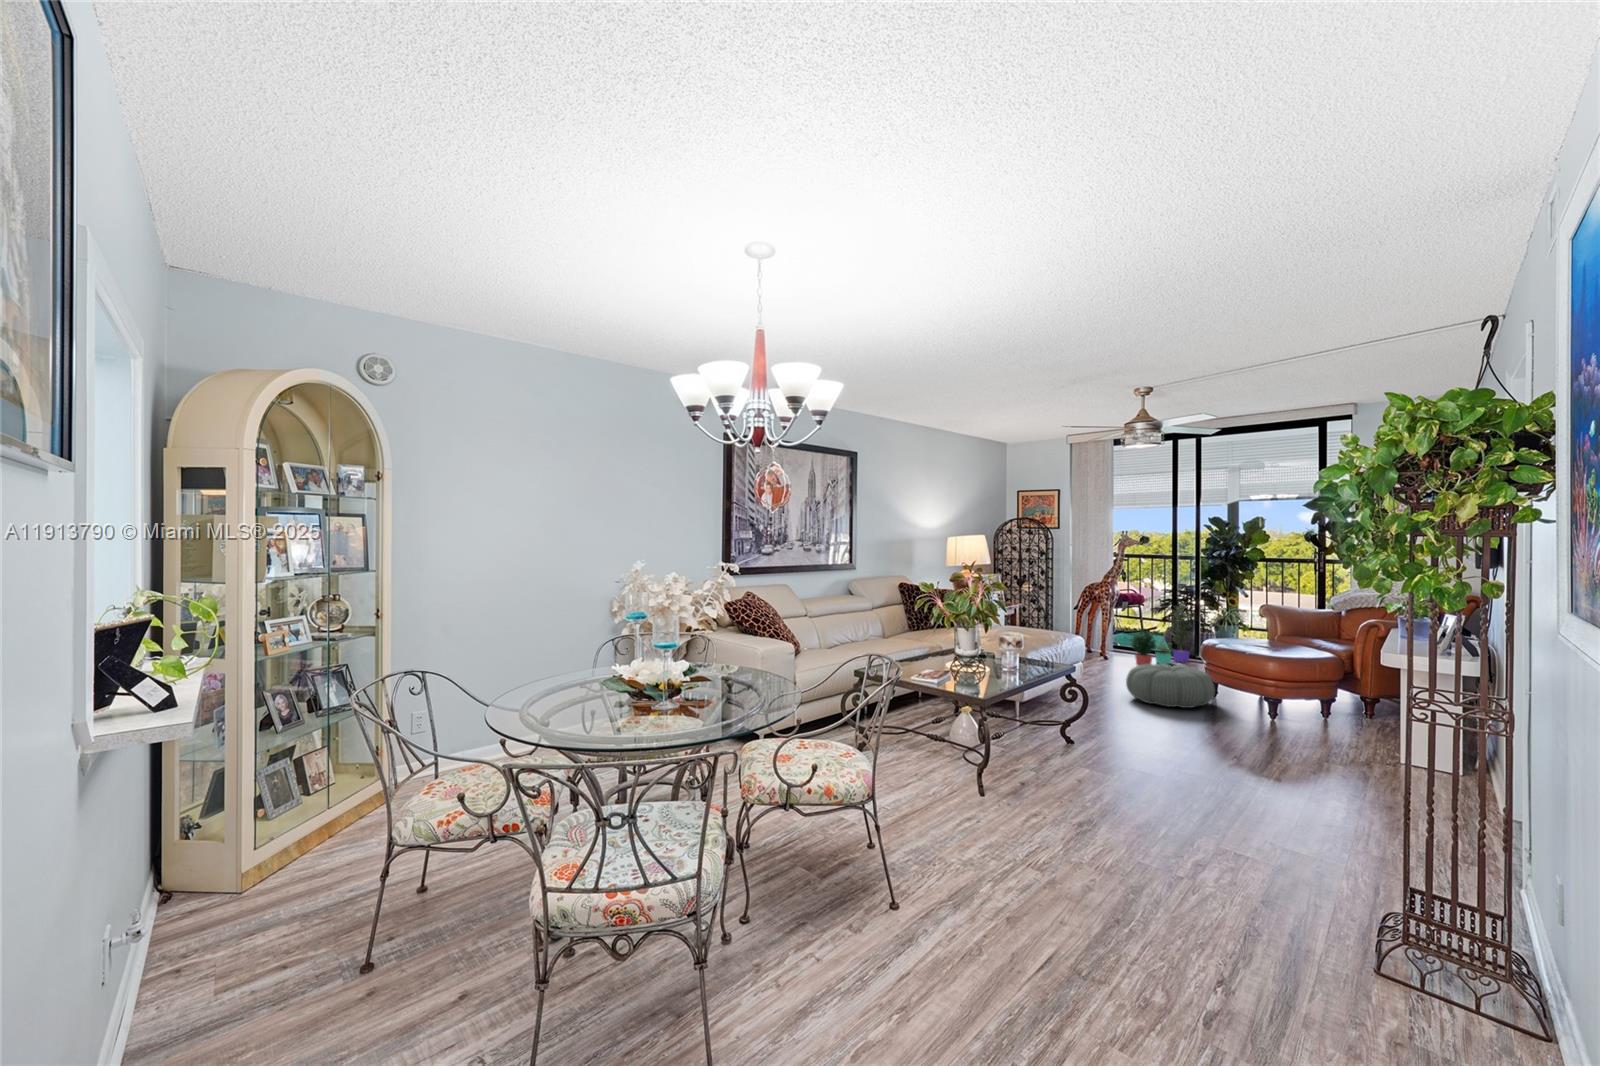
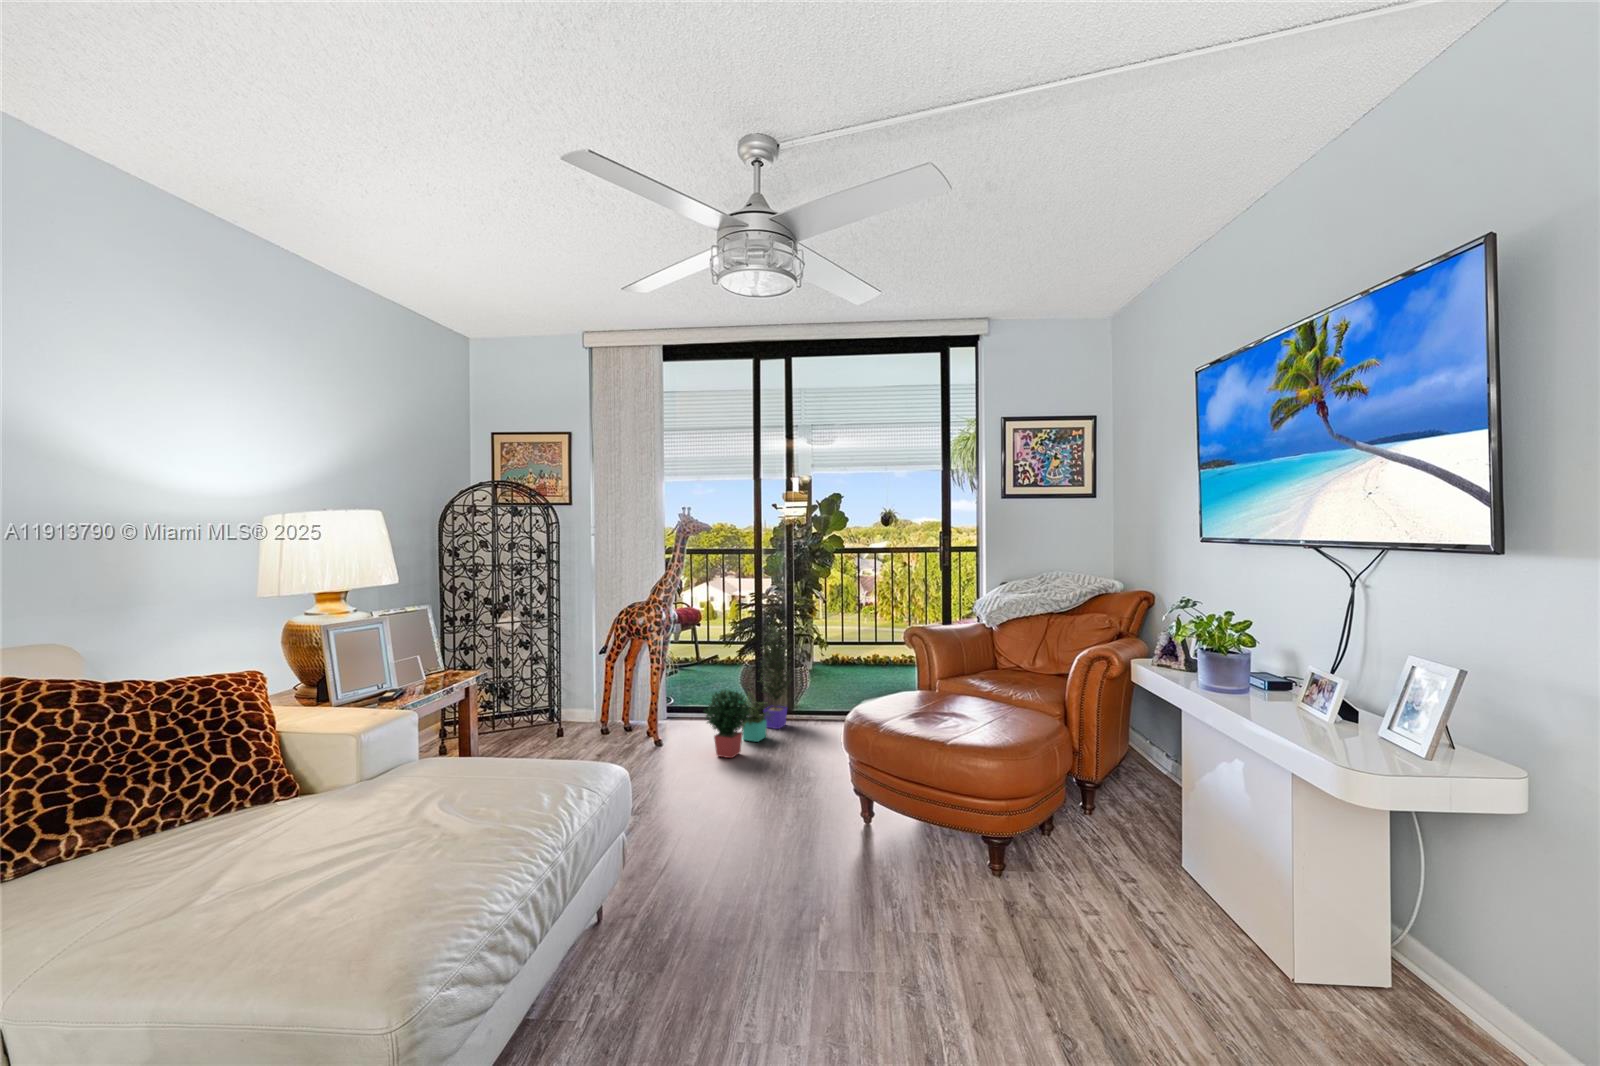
pouf: present [1126,664,1215,708] -> none [748,799,943,954]

